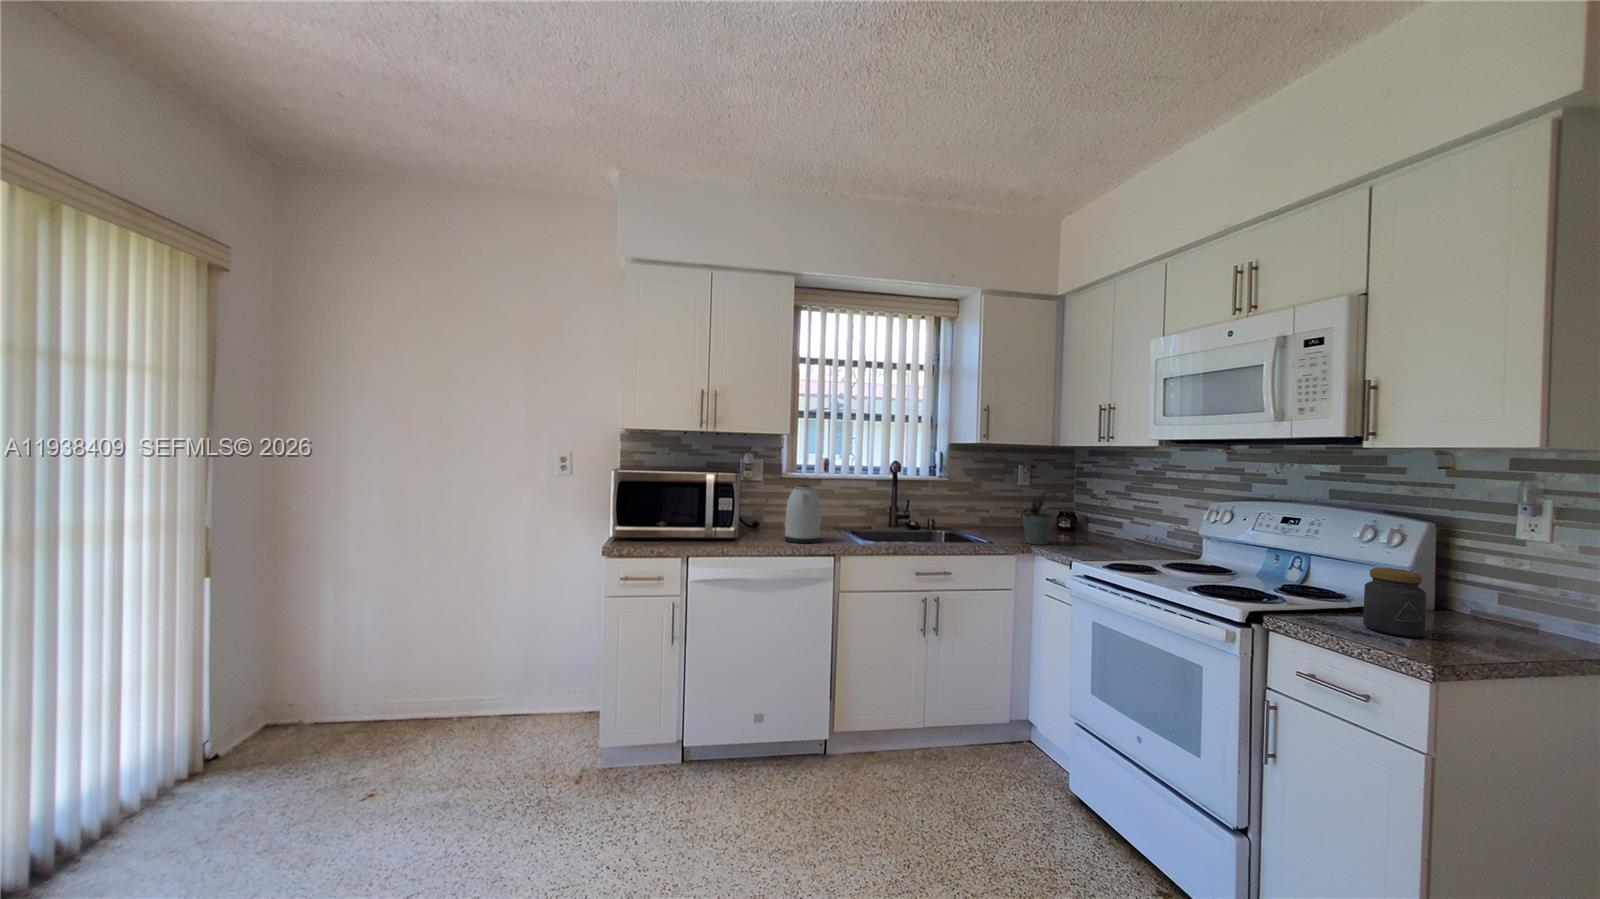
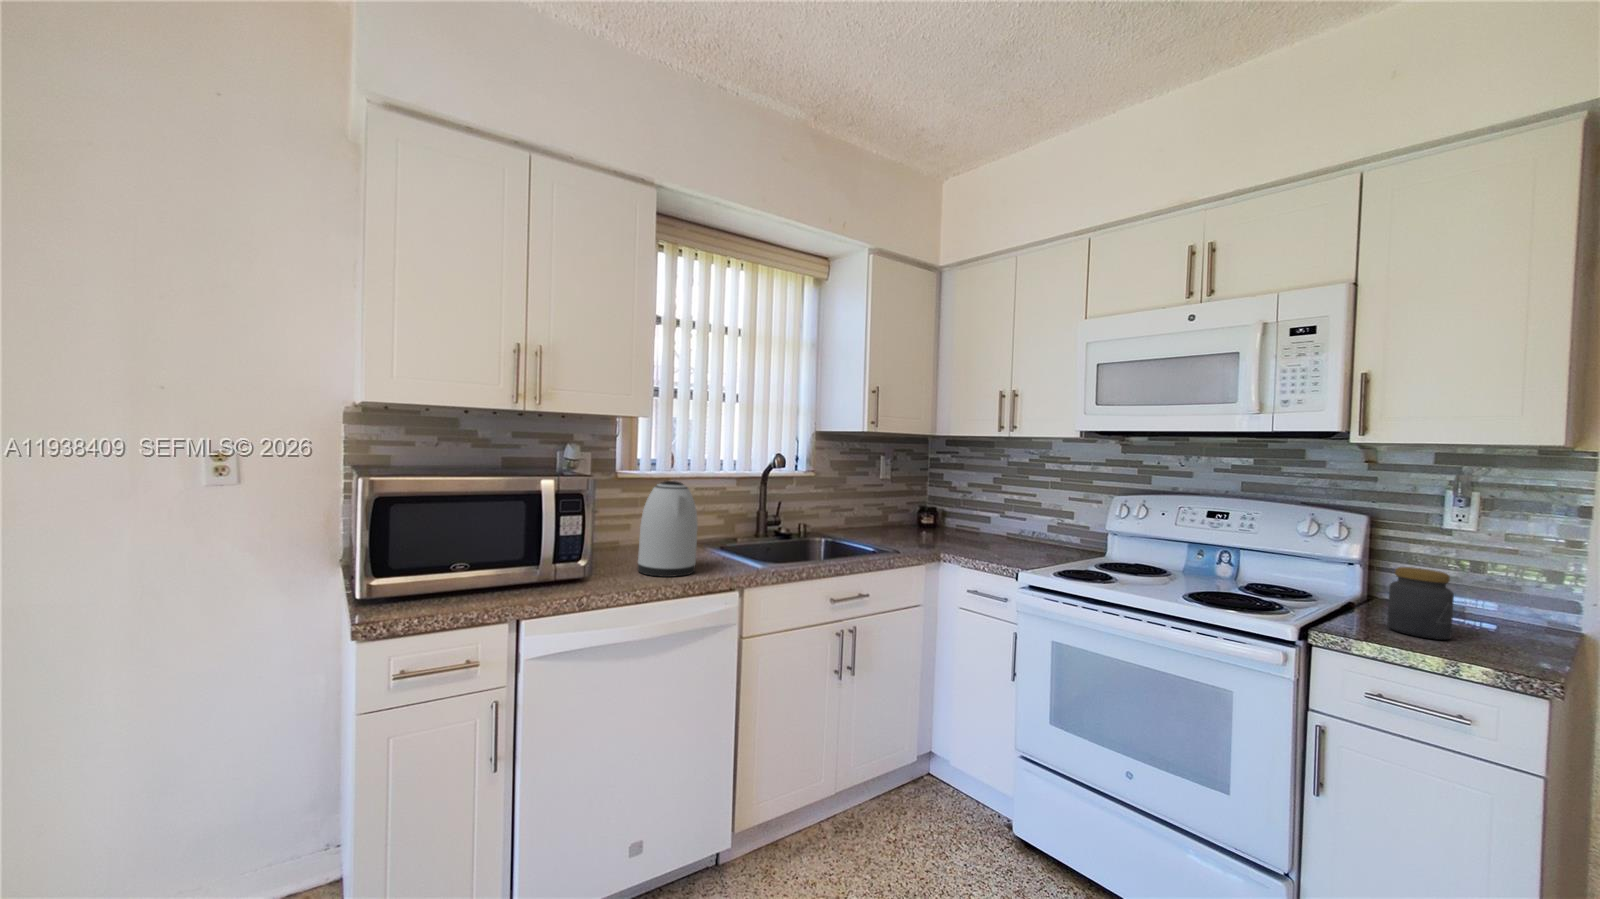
potted plant: present [1017,491,1052,545] -> none [916,485,964,550]

